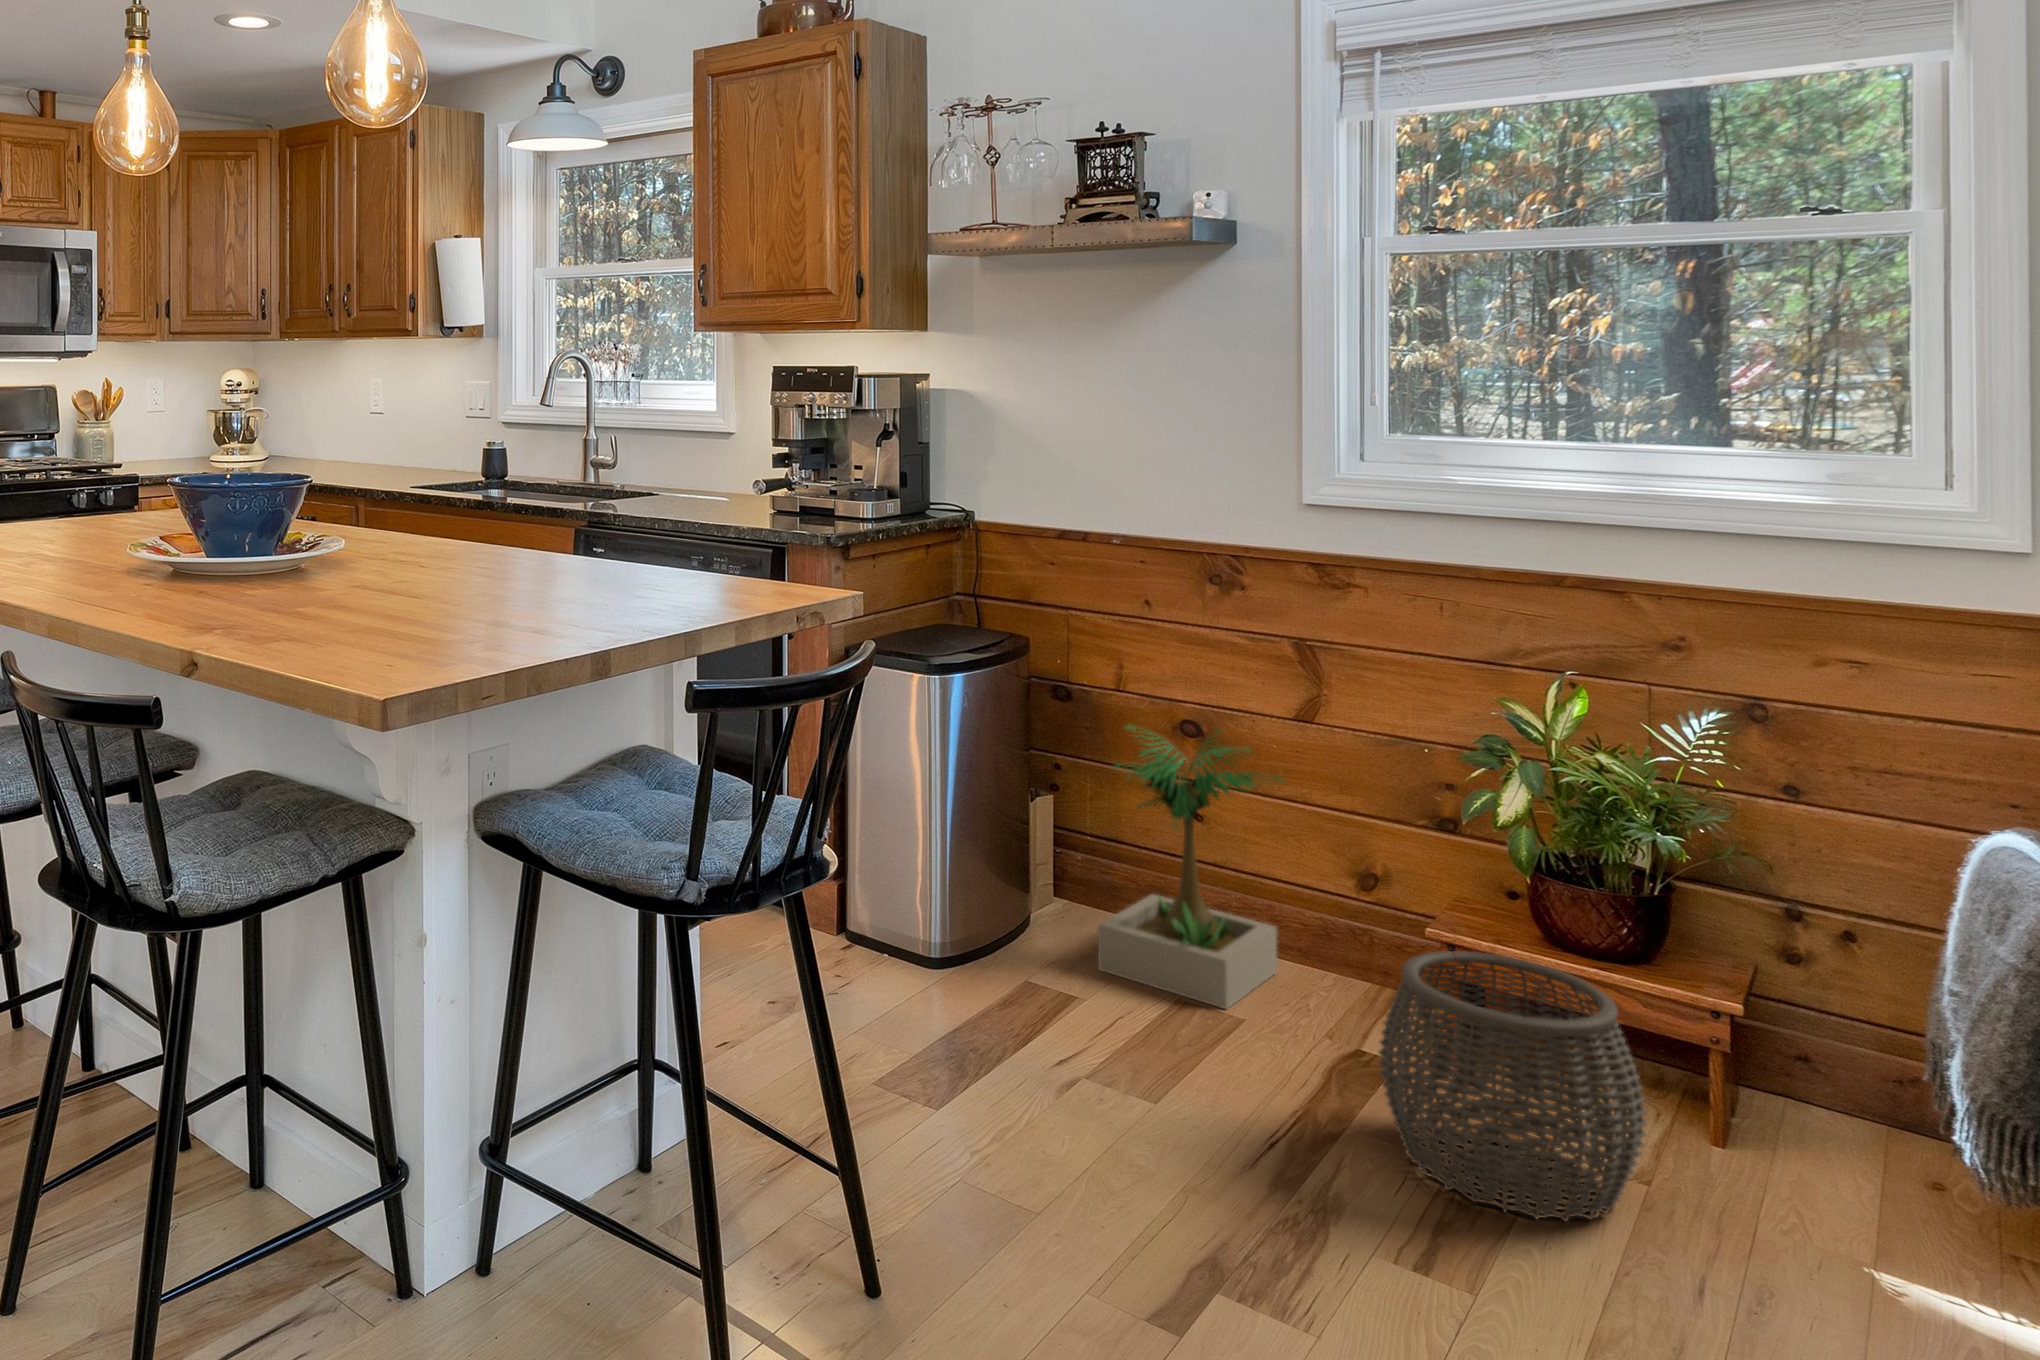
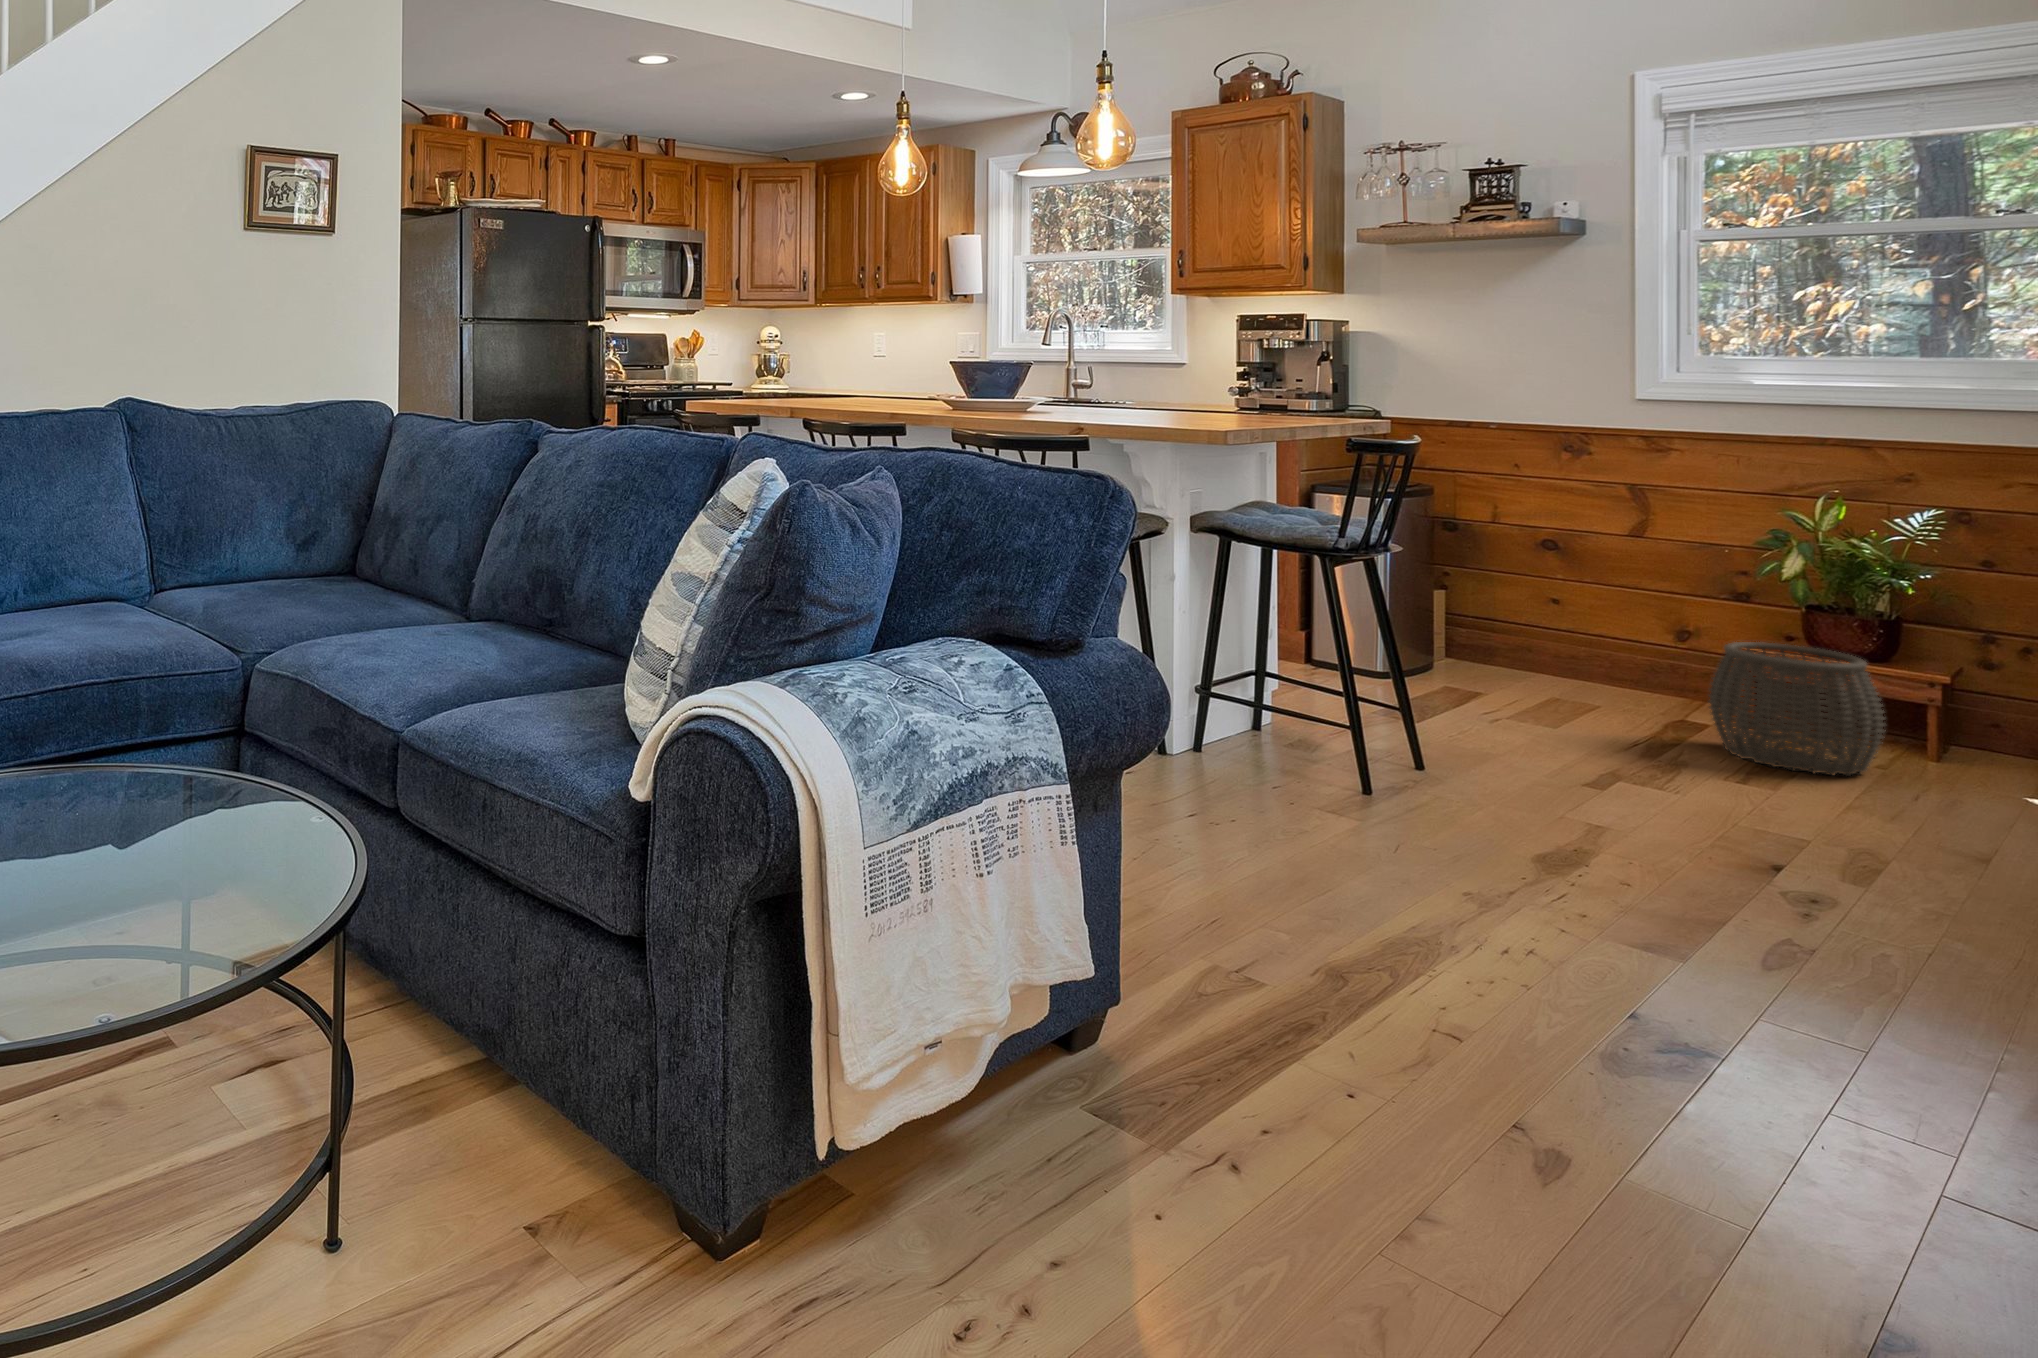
potted plant: present [1098,725,1287,1009] -> none [1492,534,1636,702]

